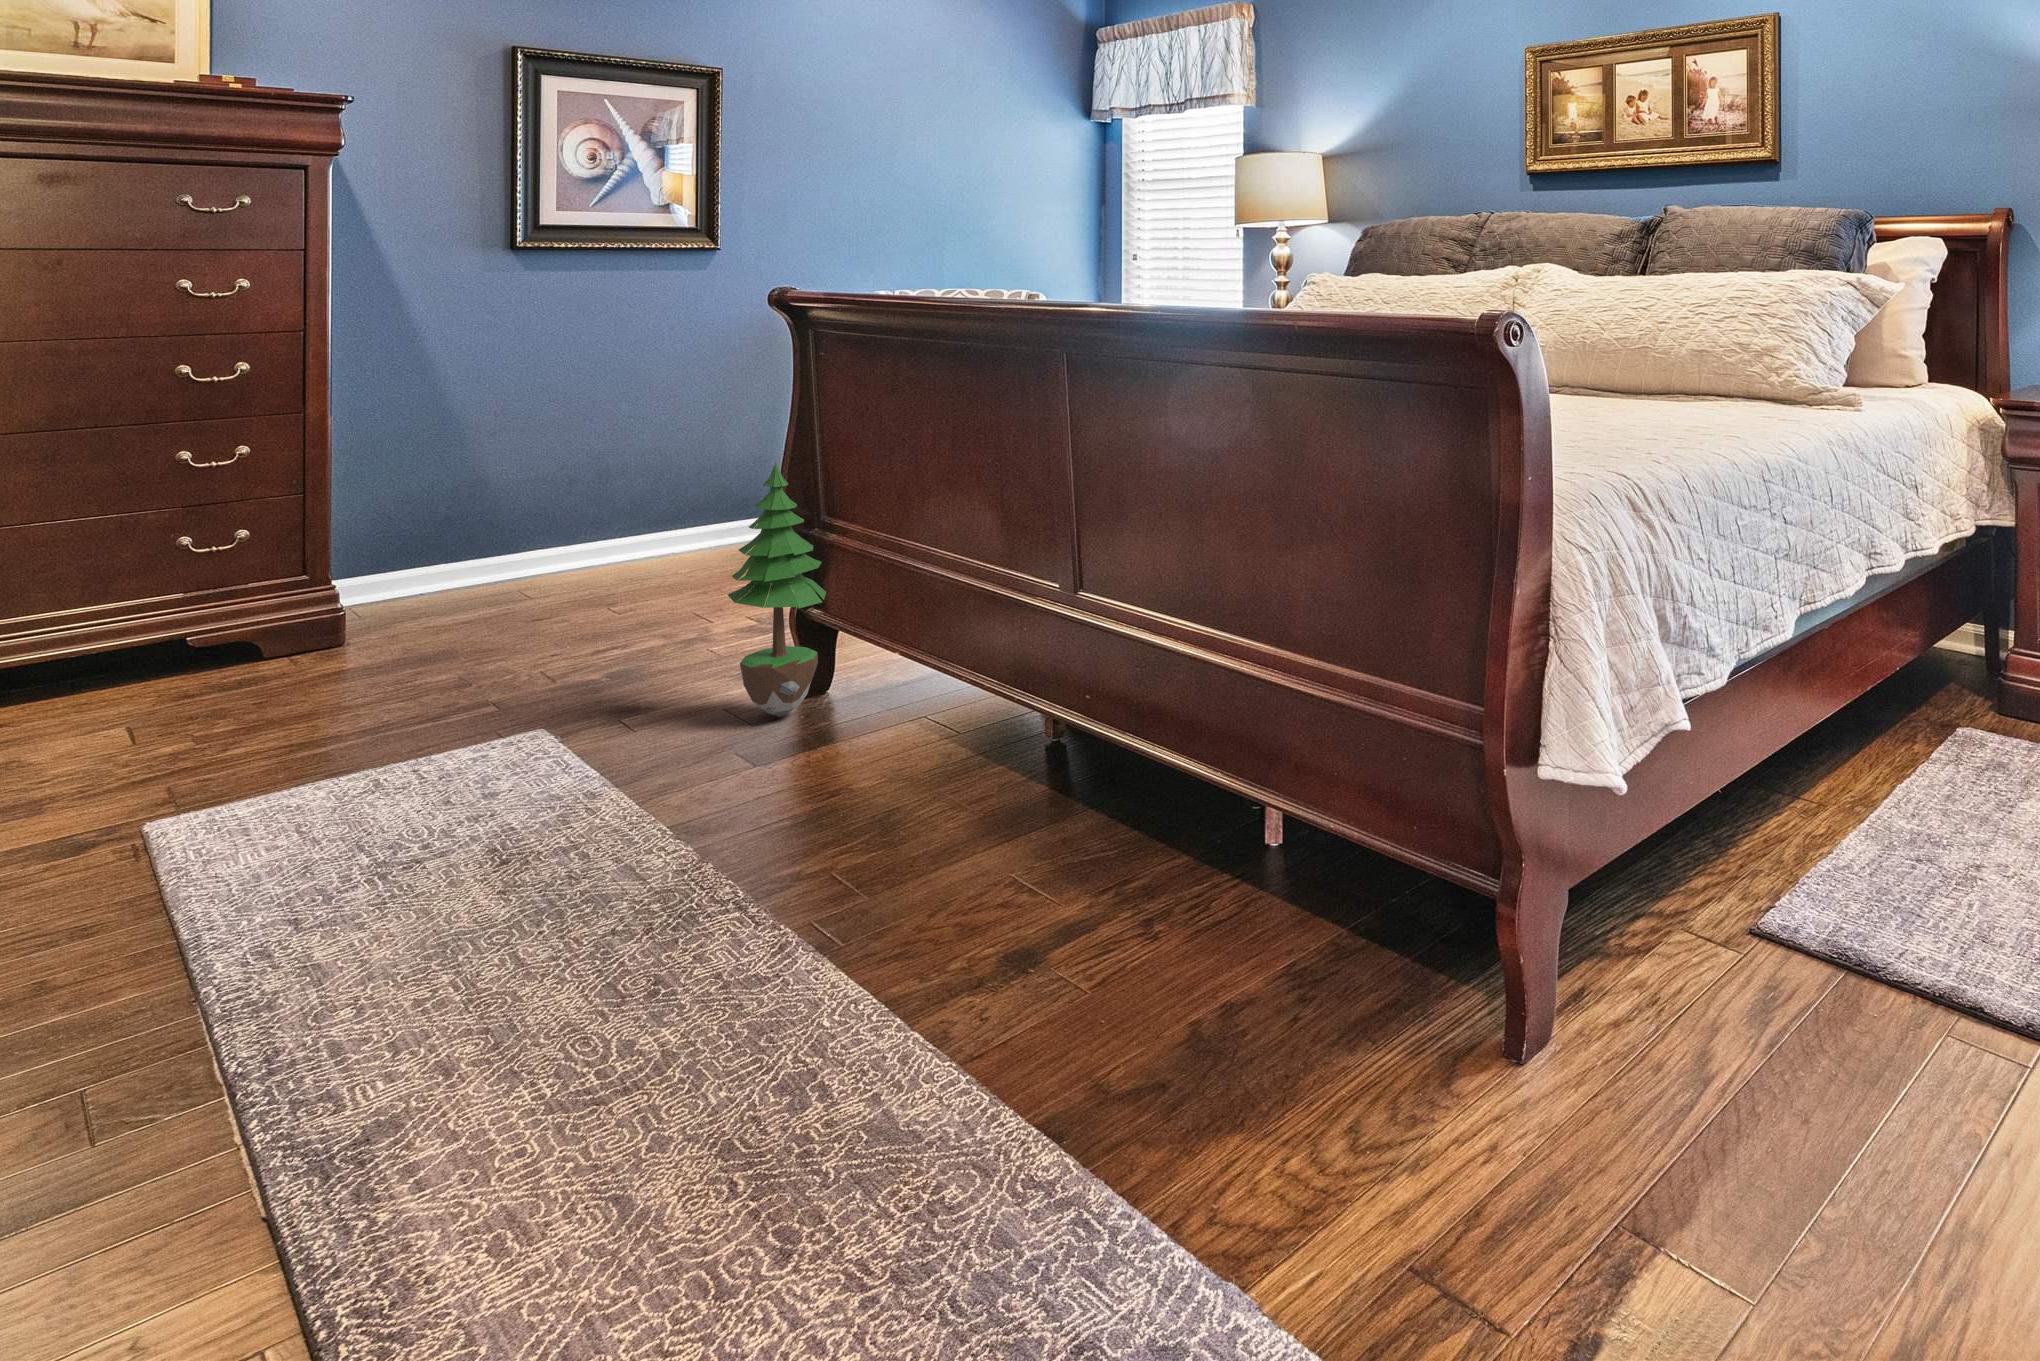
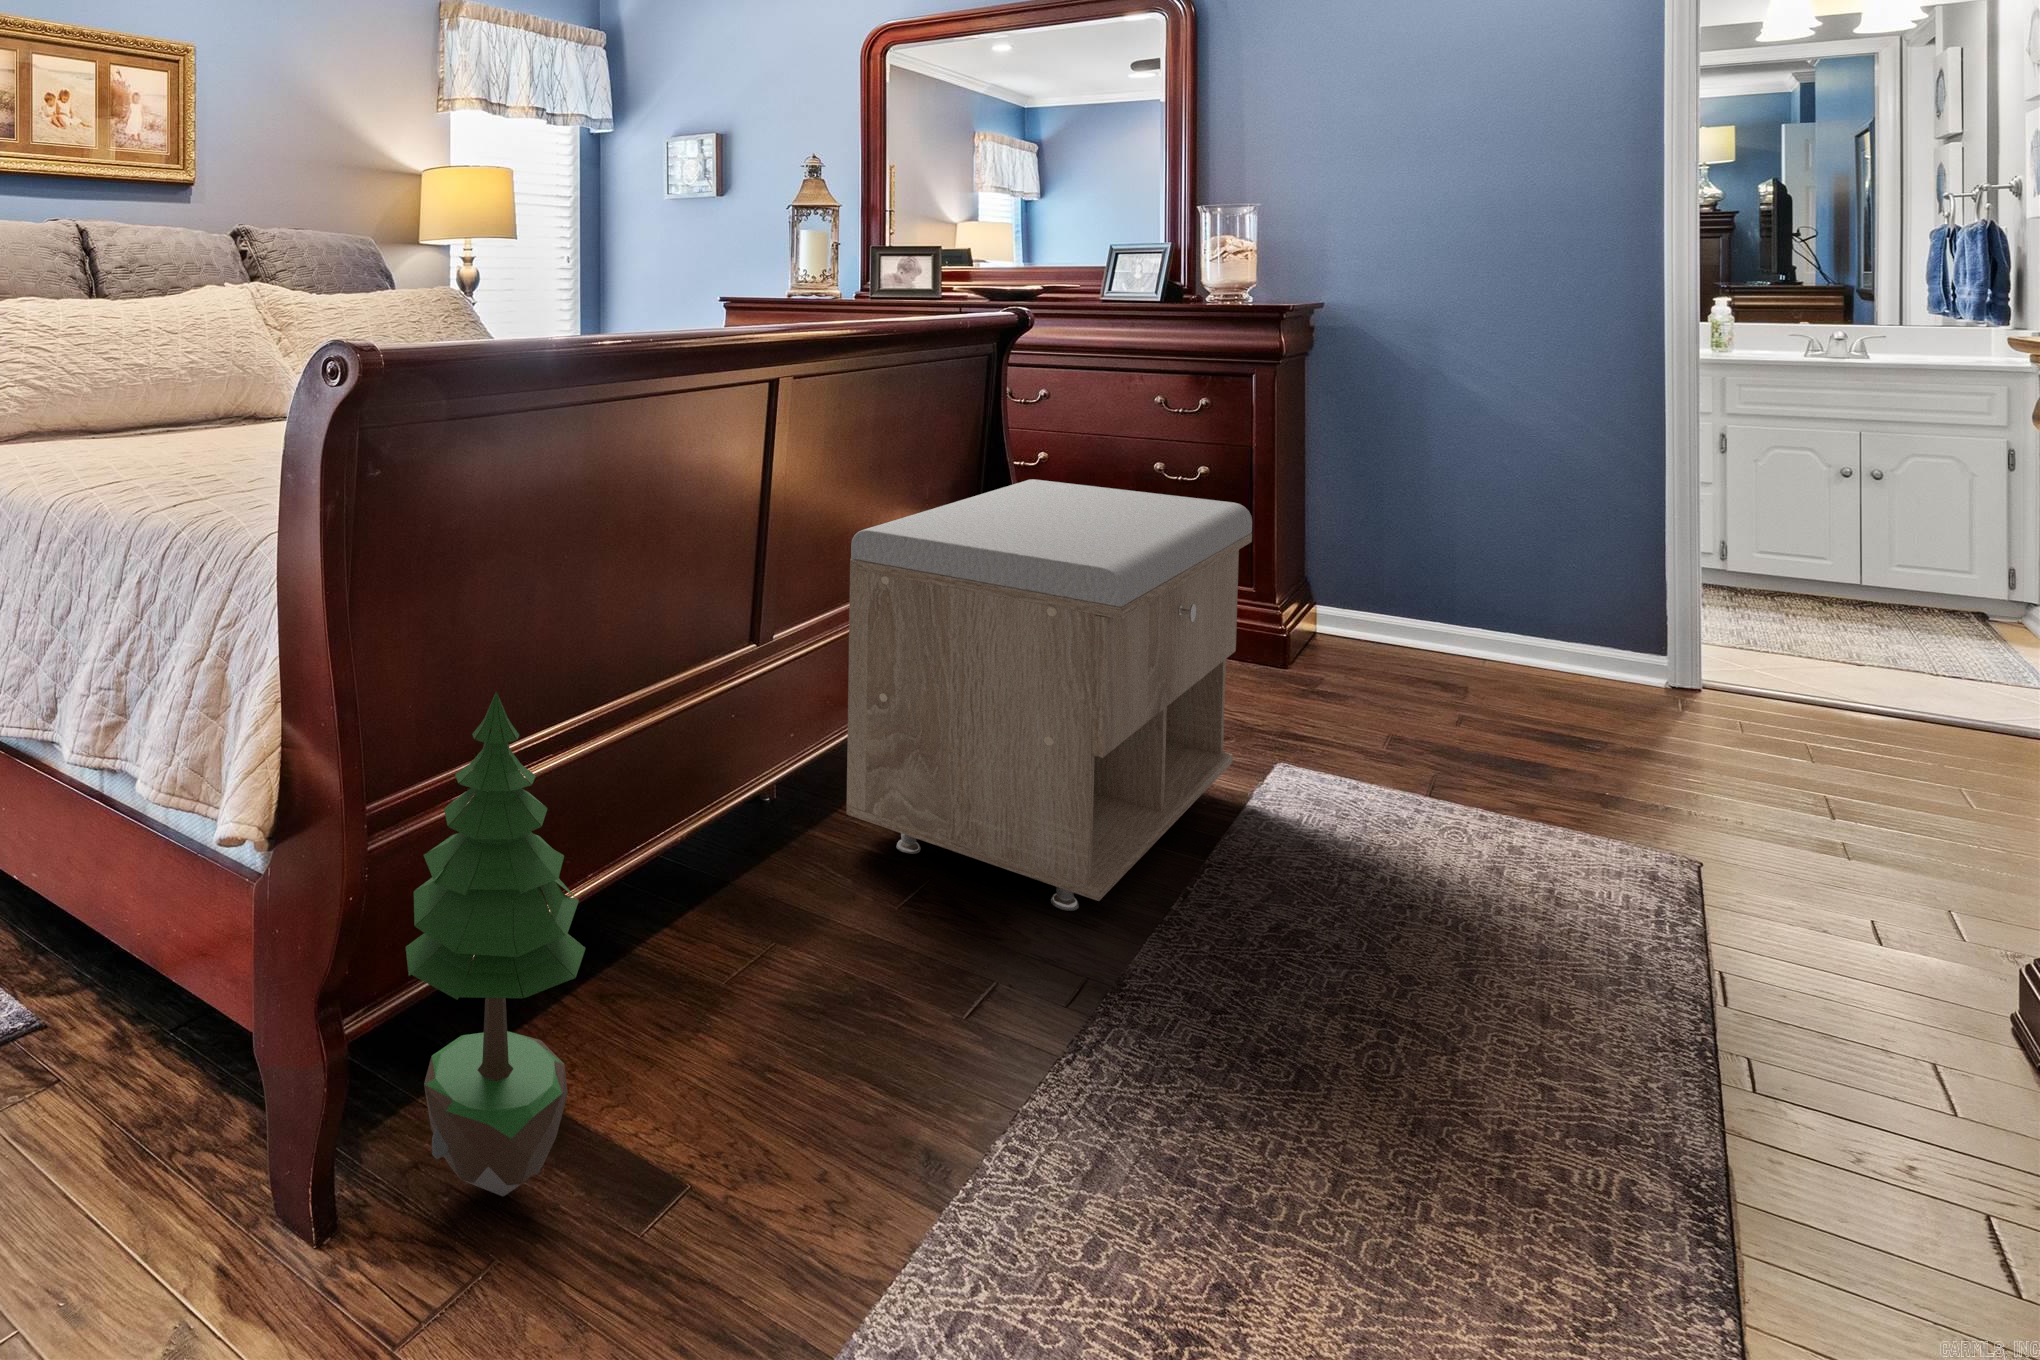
storage bench: none [848,516,1458,1159] -> present [847,479,1252,911]

